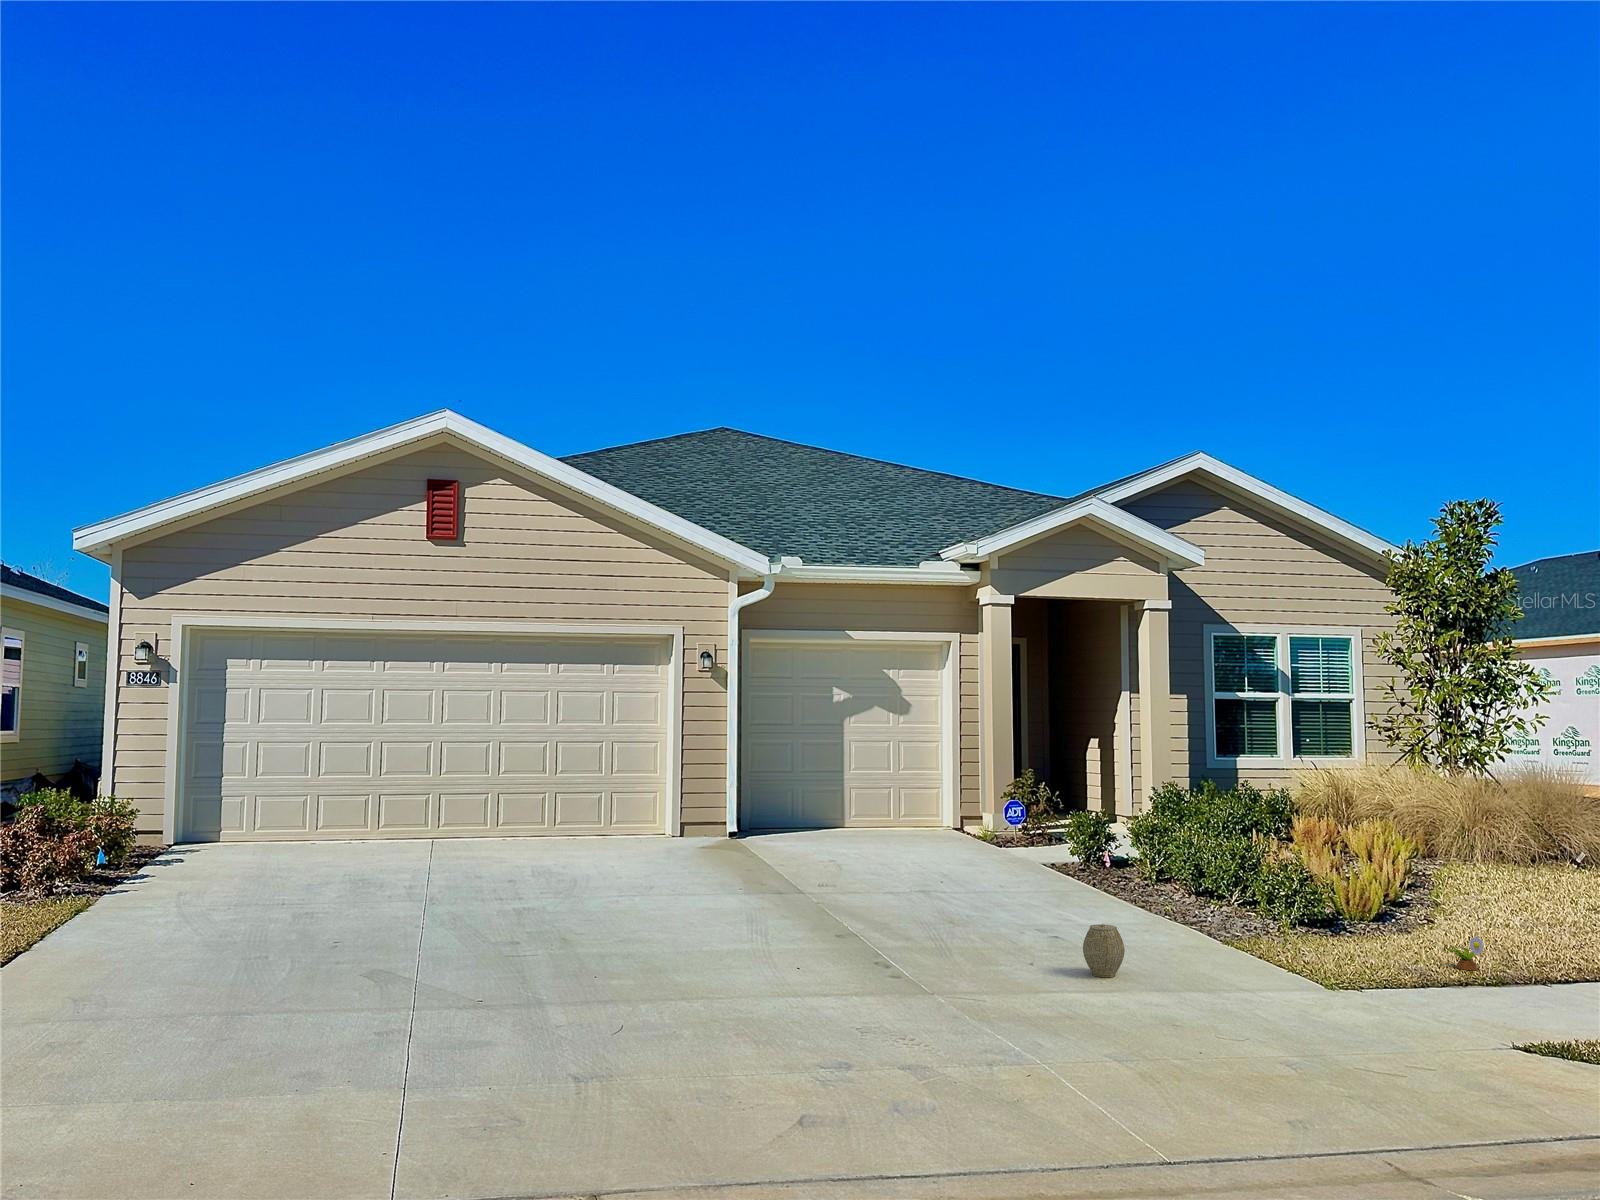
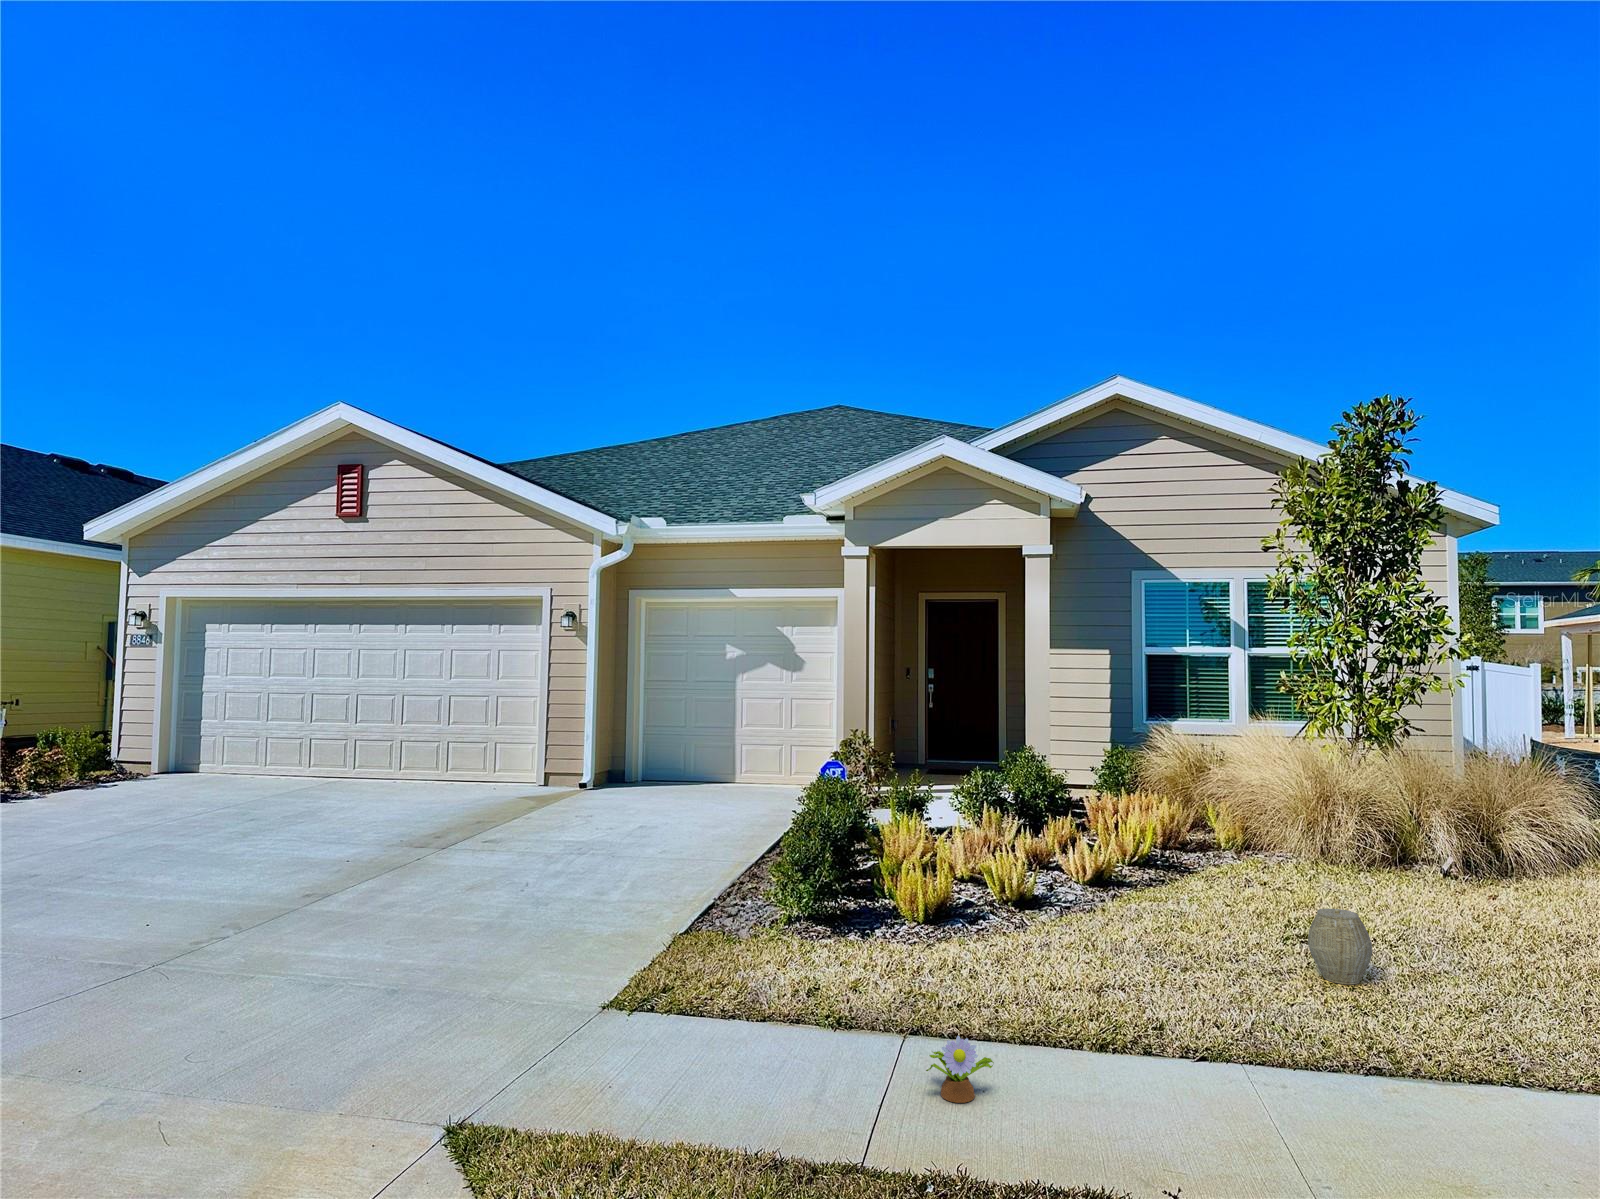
woven basket: present [1083,924,1125,977] -> present [1308,909,1372,985]

